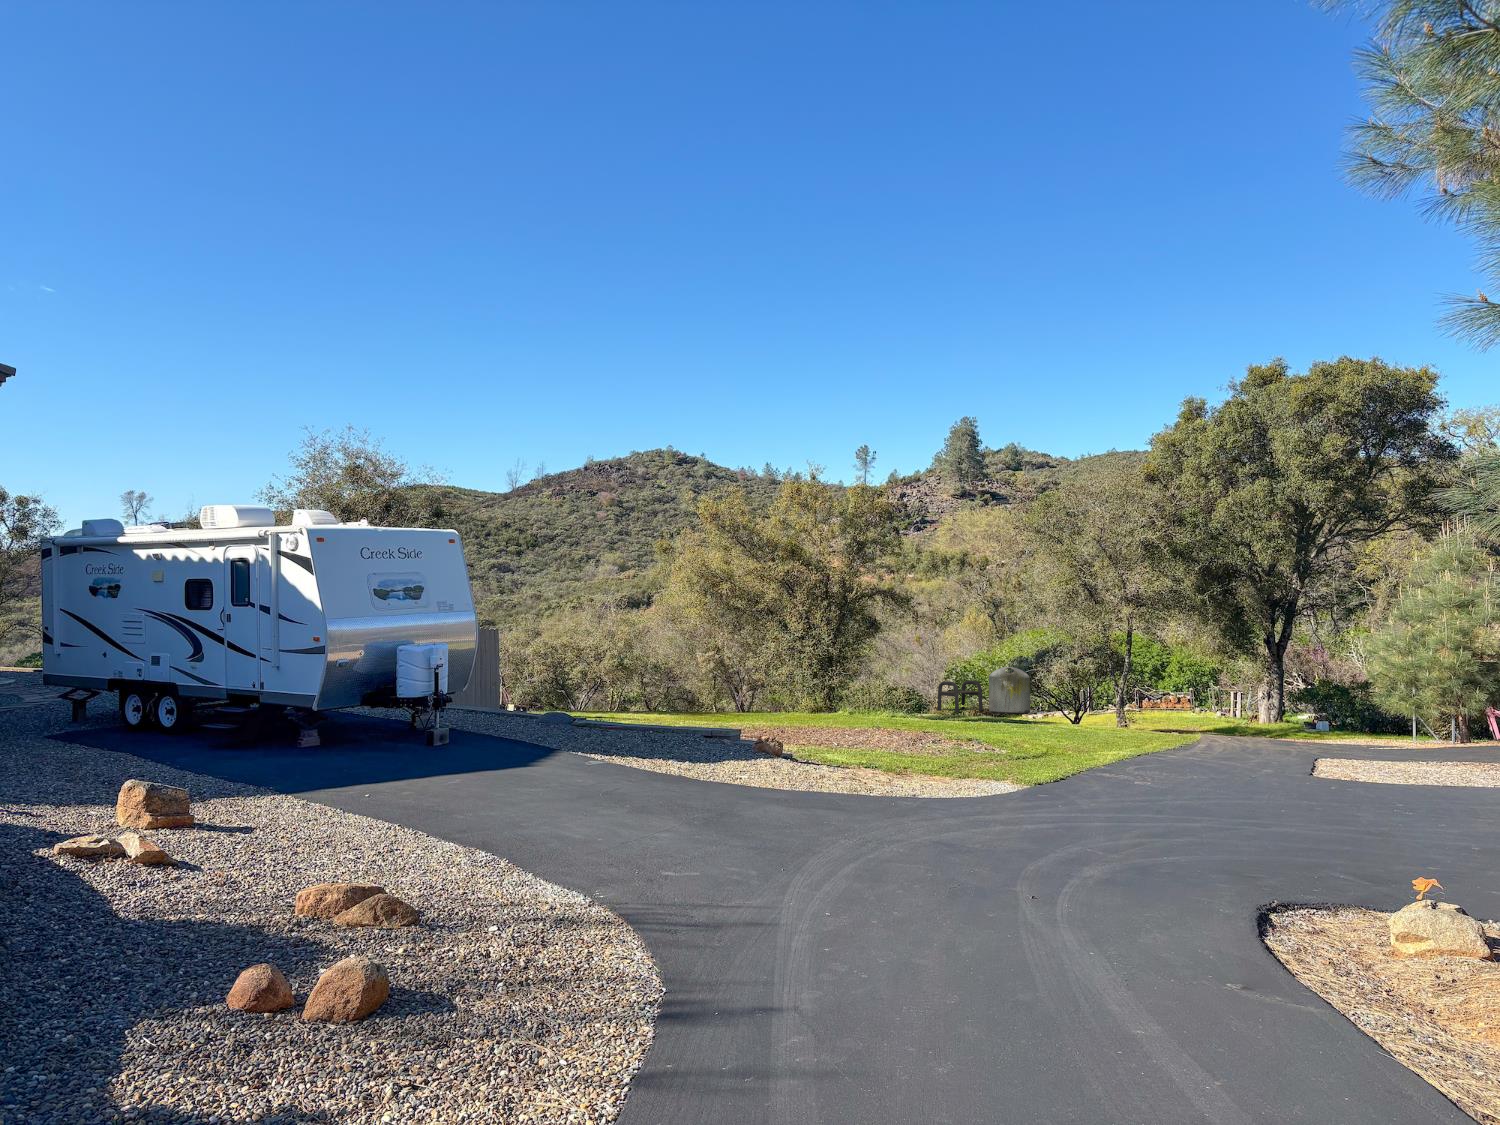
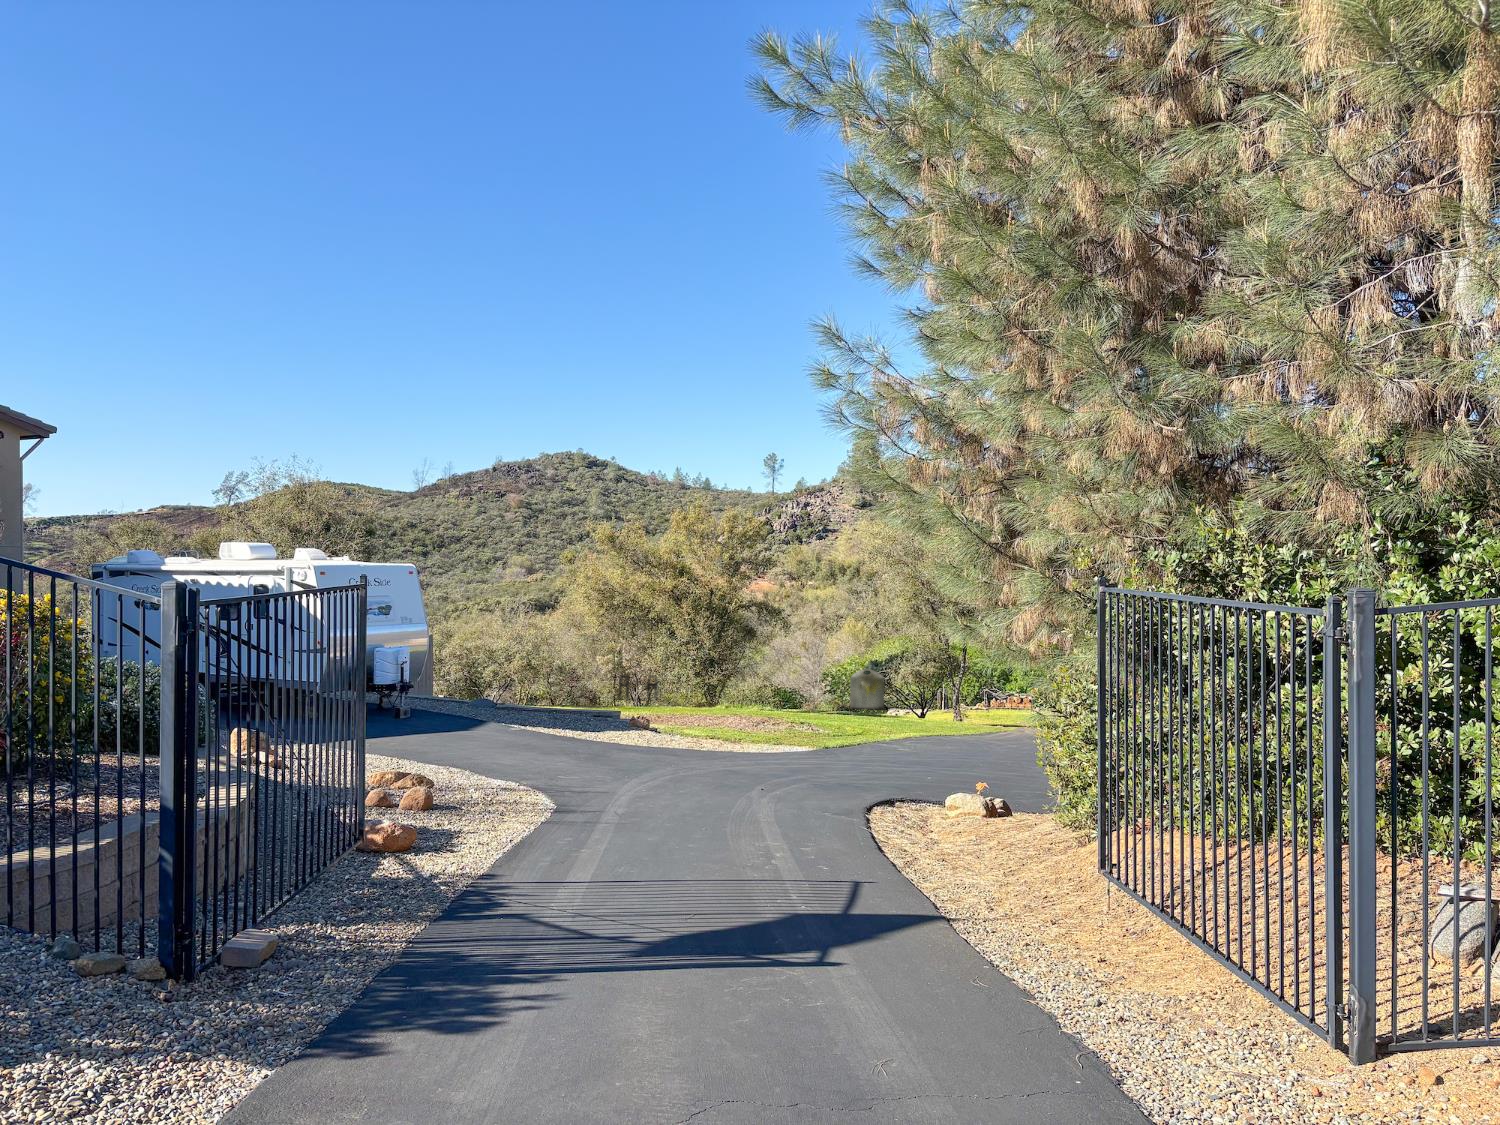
bench: present [937,681,983,712] -> present [619,674,658,699]

